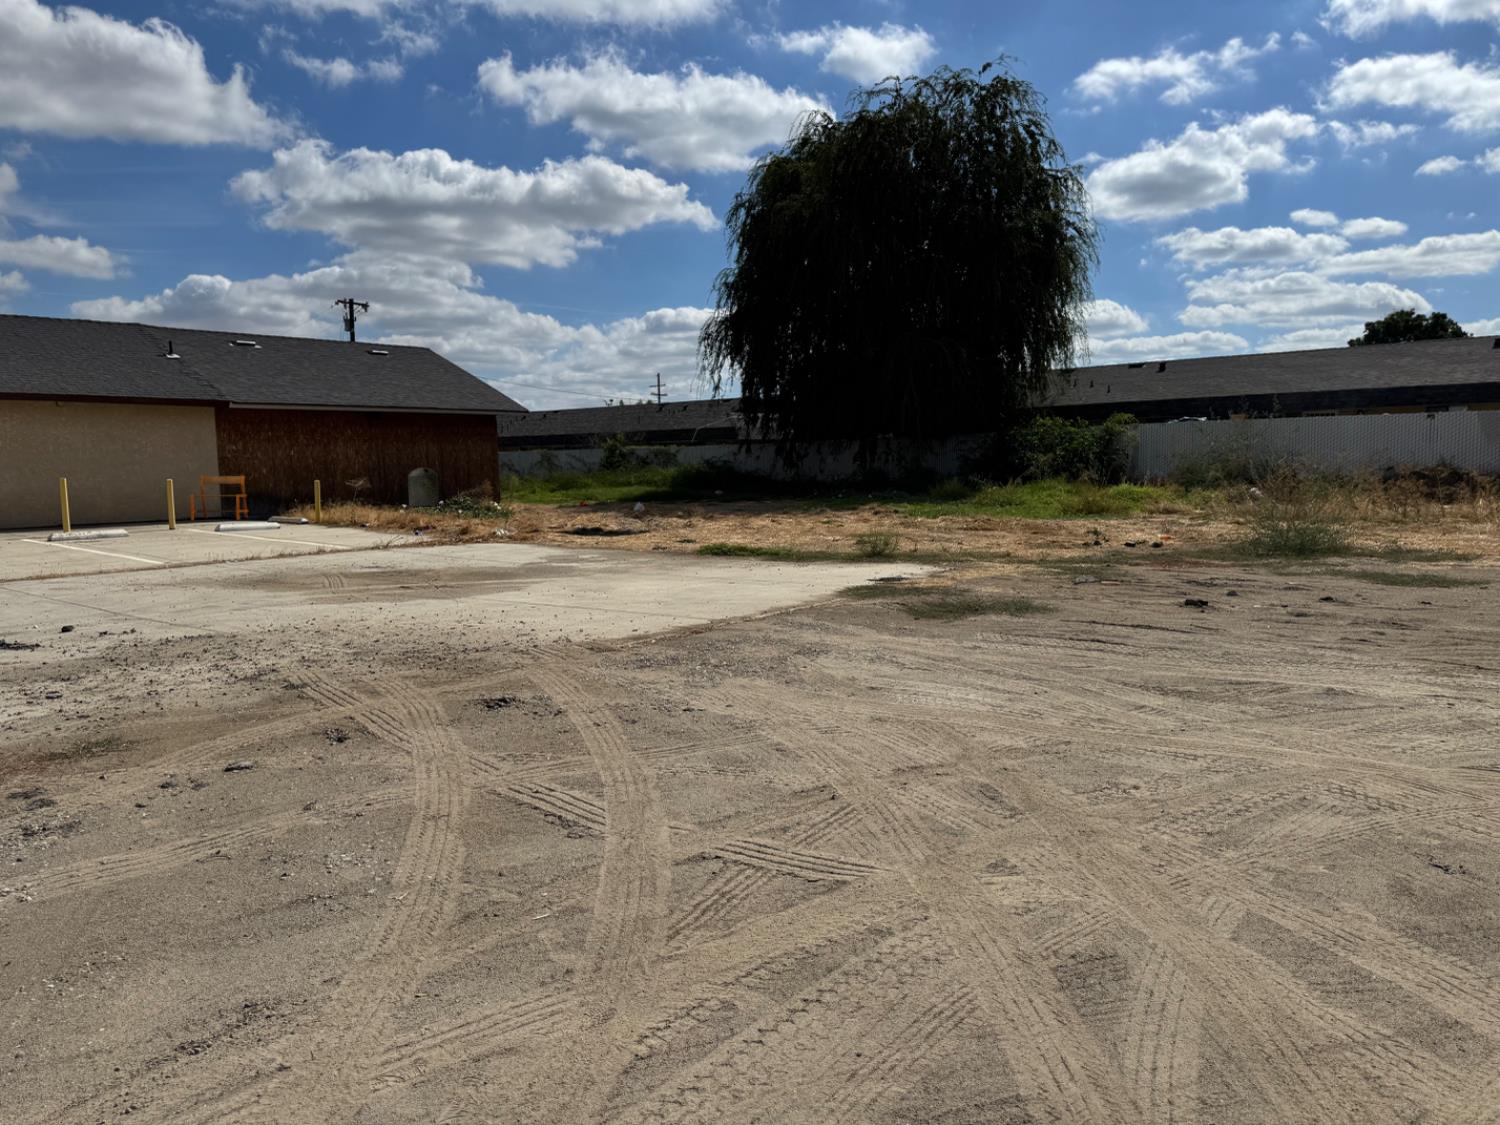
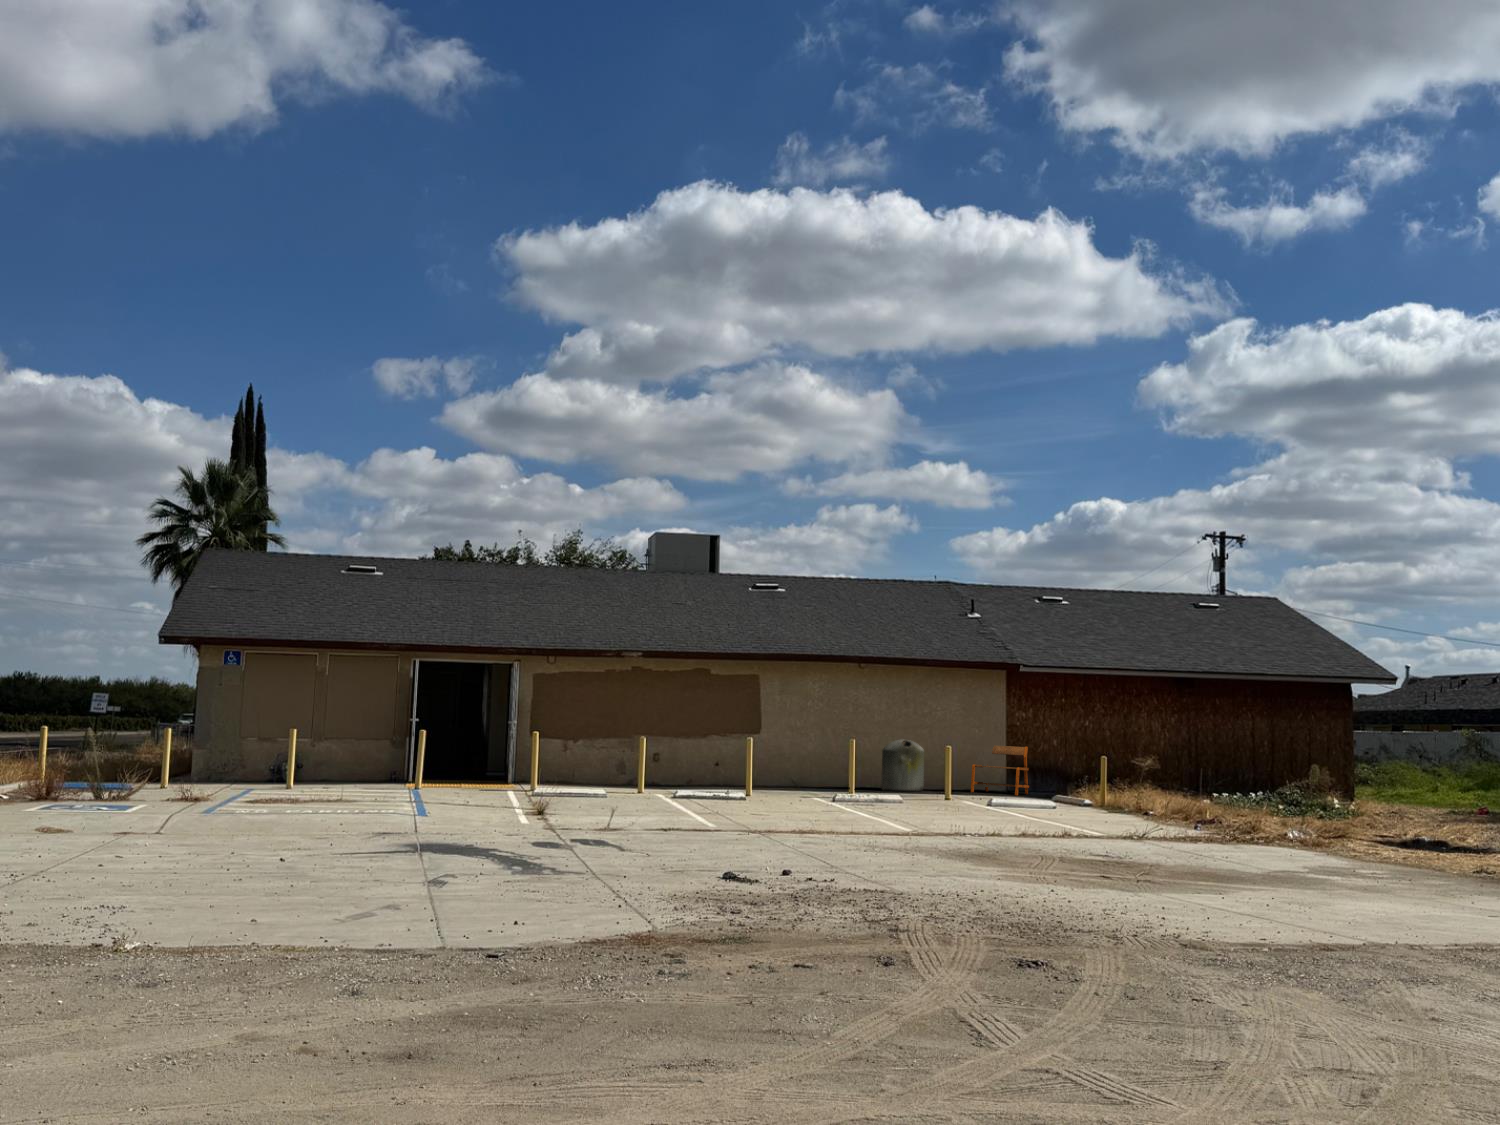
trash can: present [408,468,439,507] -> present [881,740,924,792]

